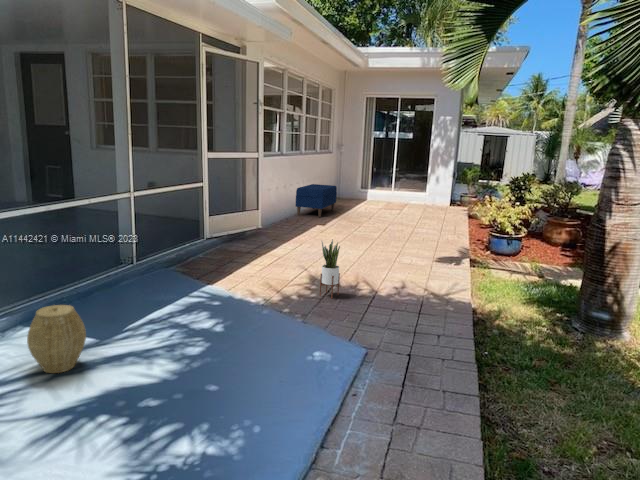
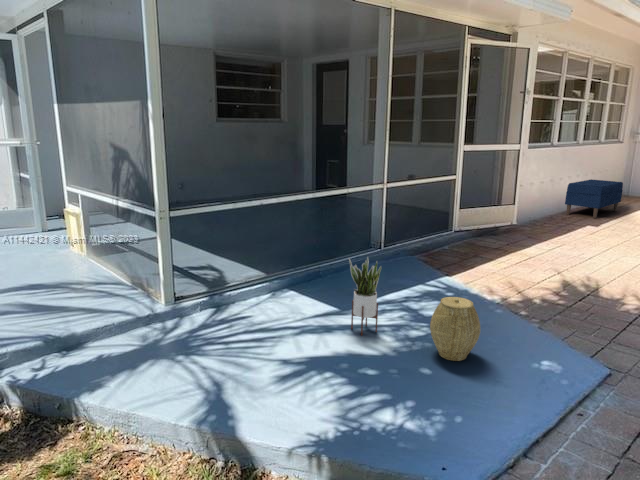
potted plant: present [320,239,340,299] -> present [349,257,381,336]
woven basket: present [27,305,86,373] -> present [430,297,480,361]

